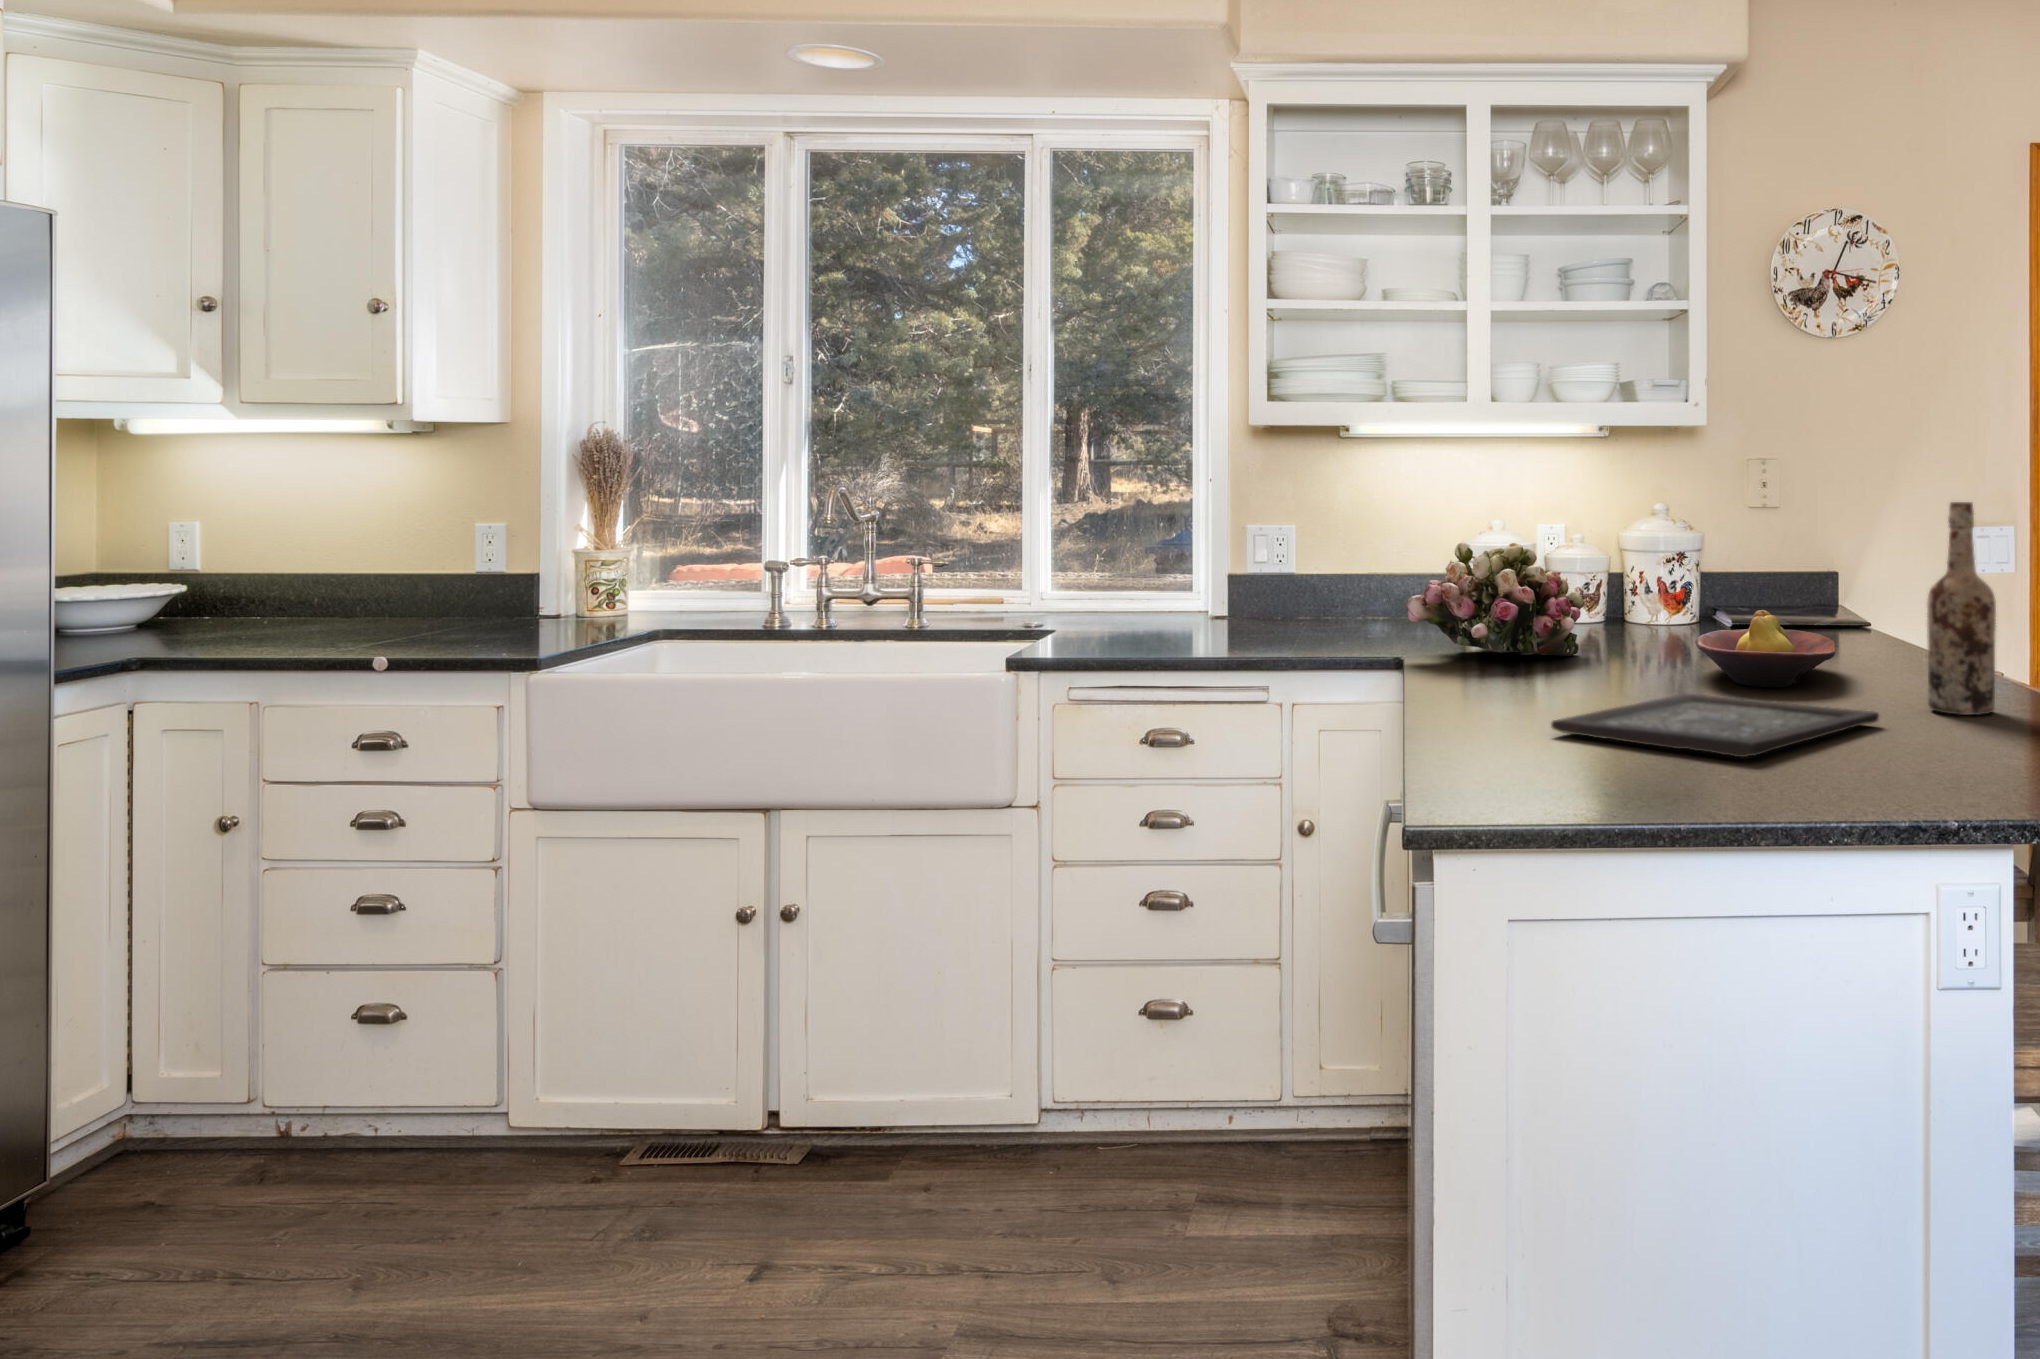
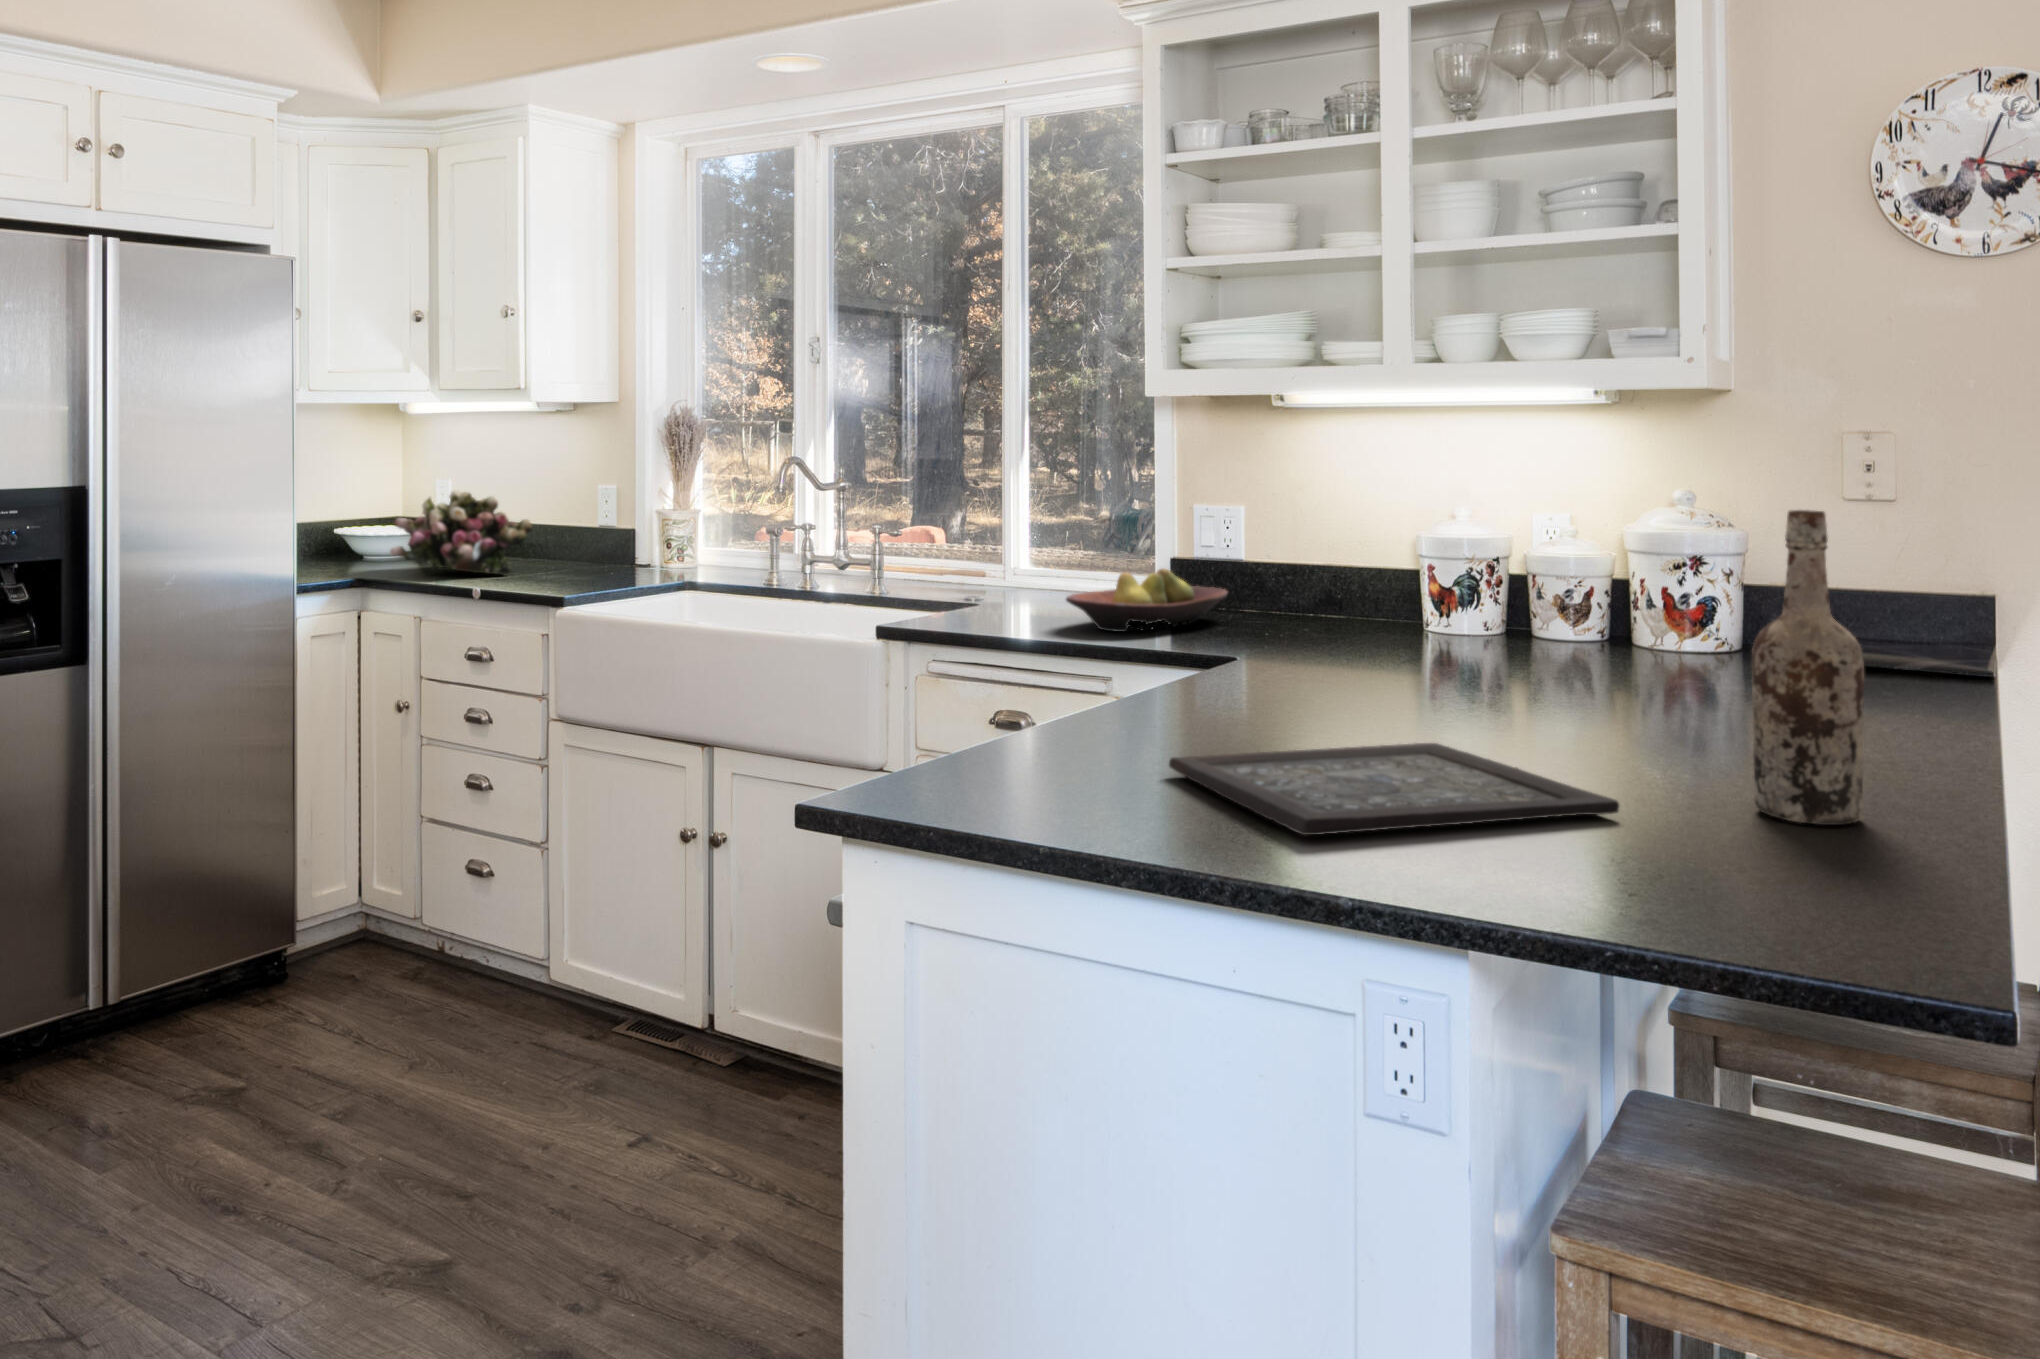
flower arrangement: present [1407,542,1584,656] -> present [390,490,533,574]
fruit bowl: present [1695,610,1836,687] -> present [1066,568,1227,632]

